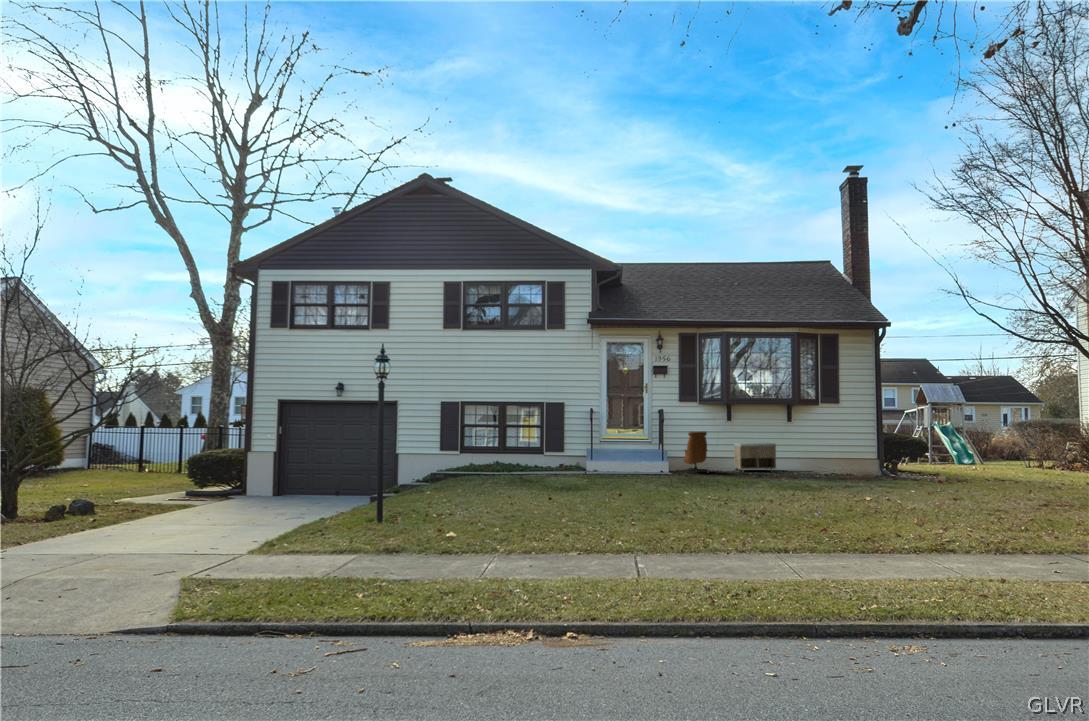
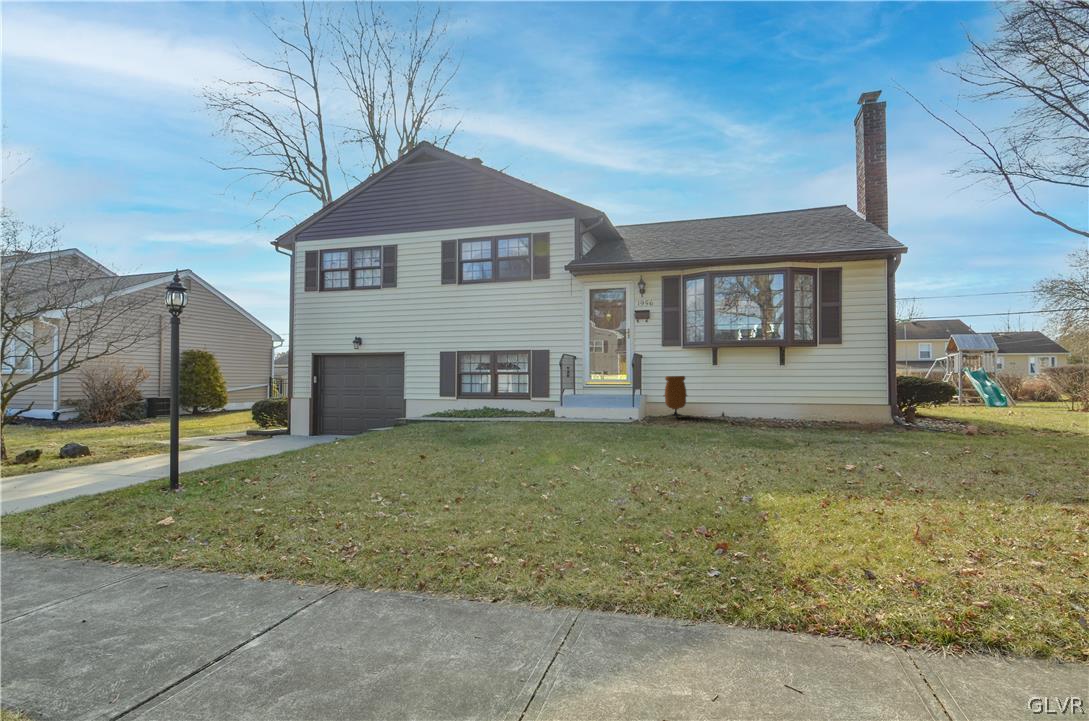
storage bench: present [734,443,776,471] -> none [721,387,765,418]

